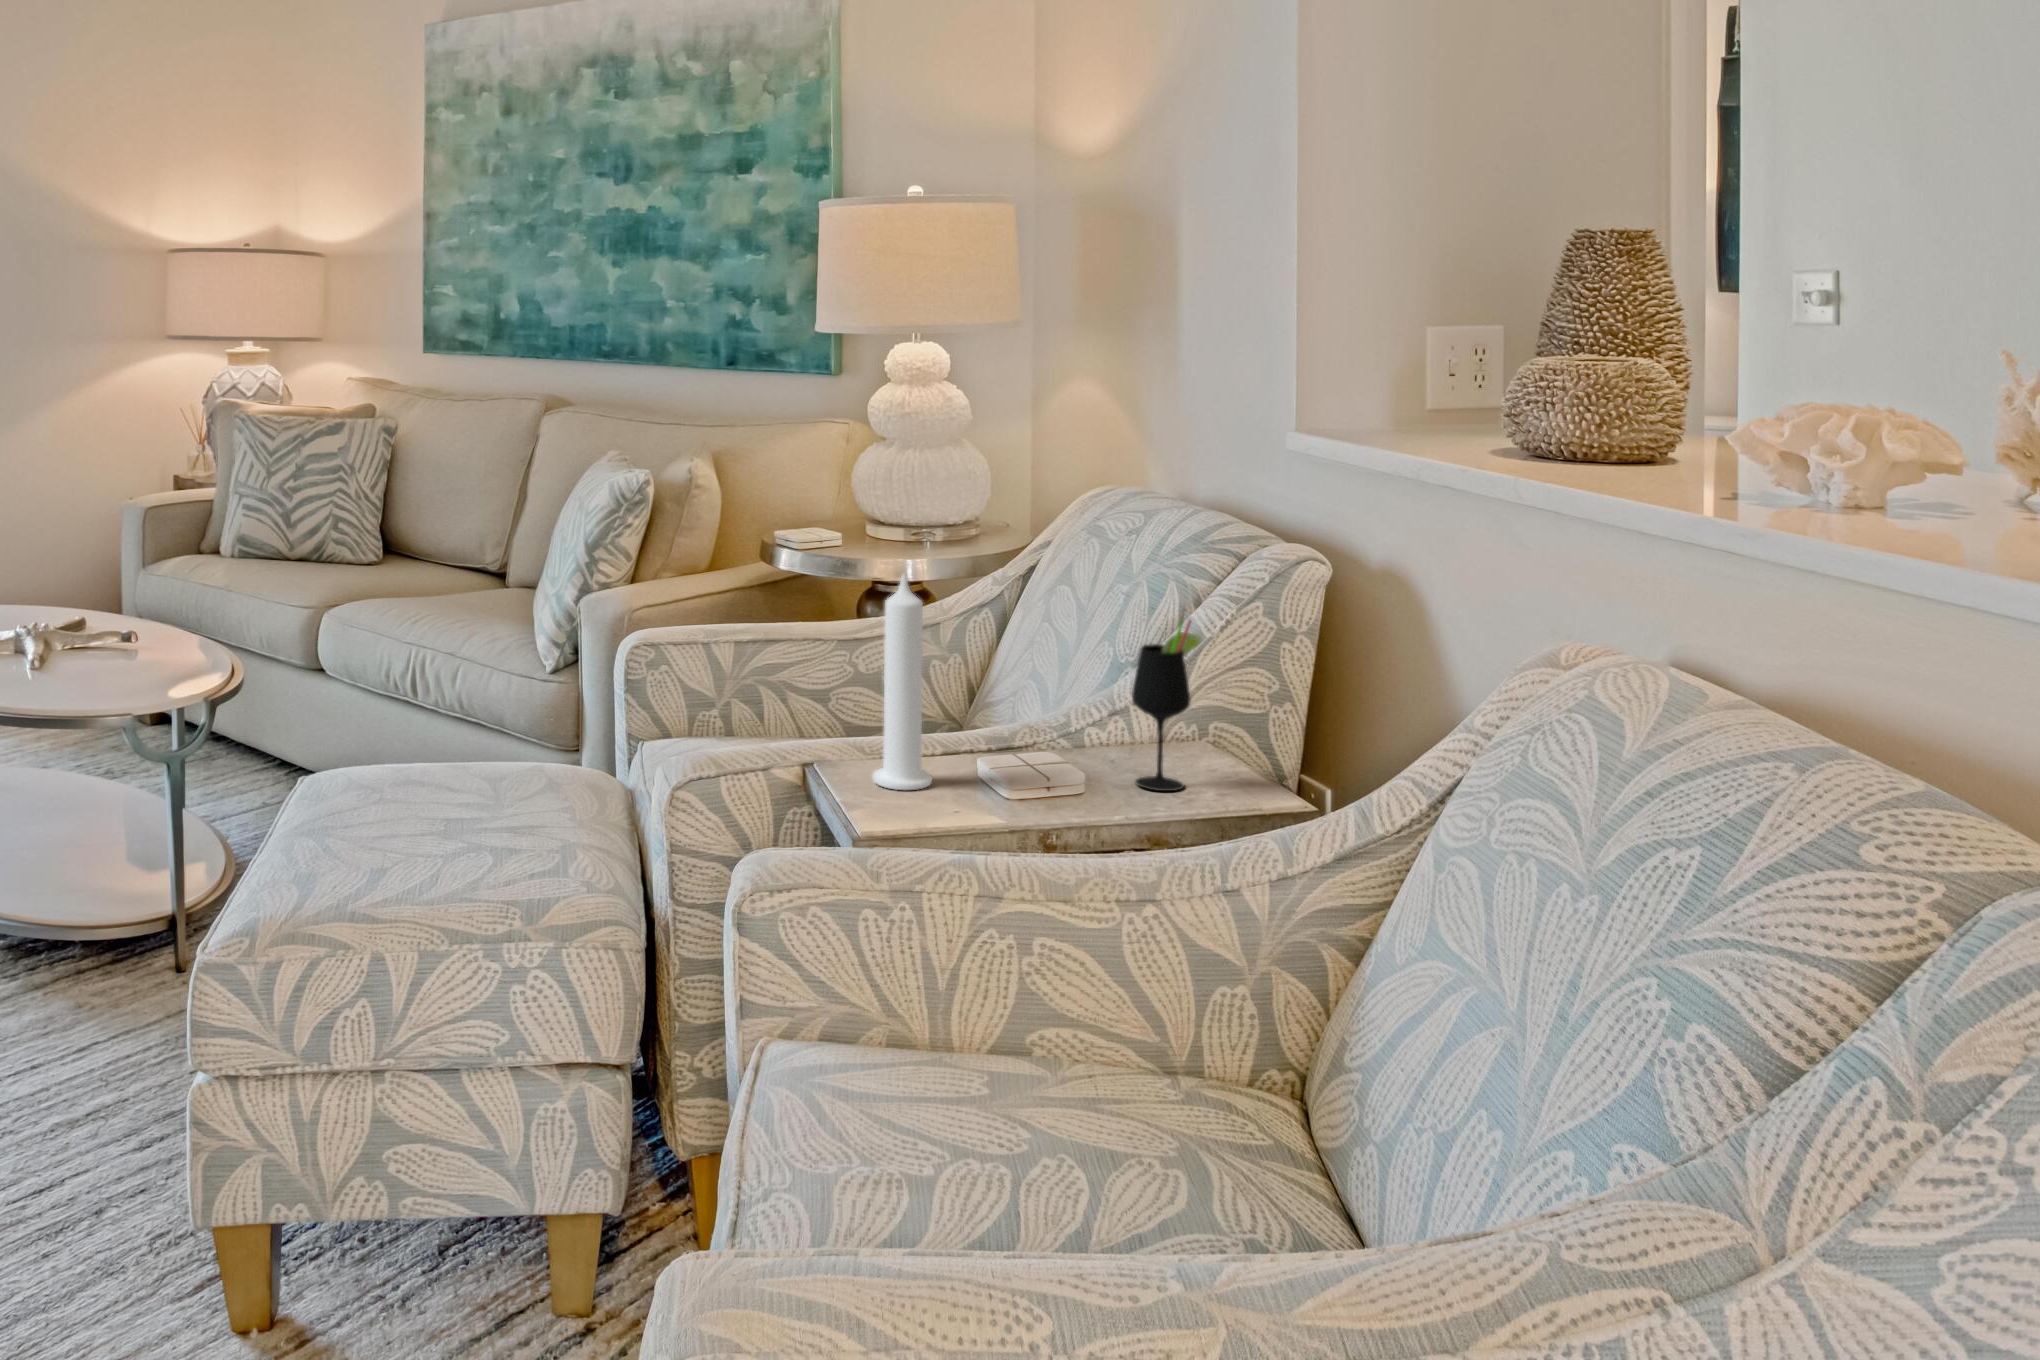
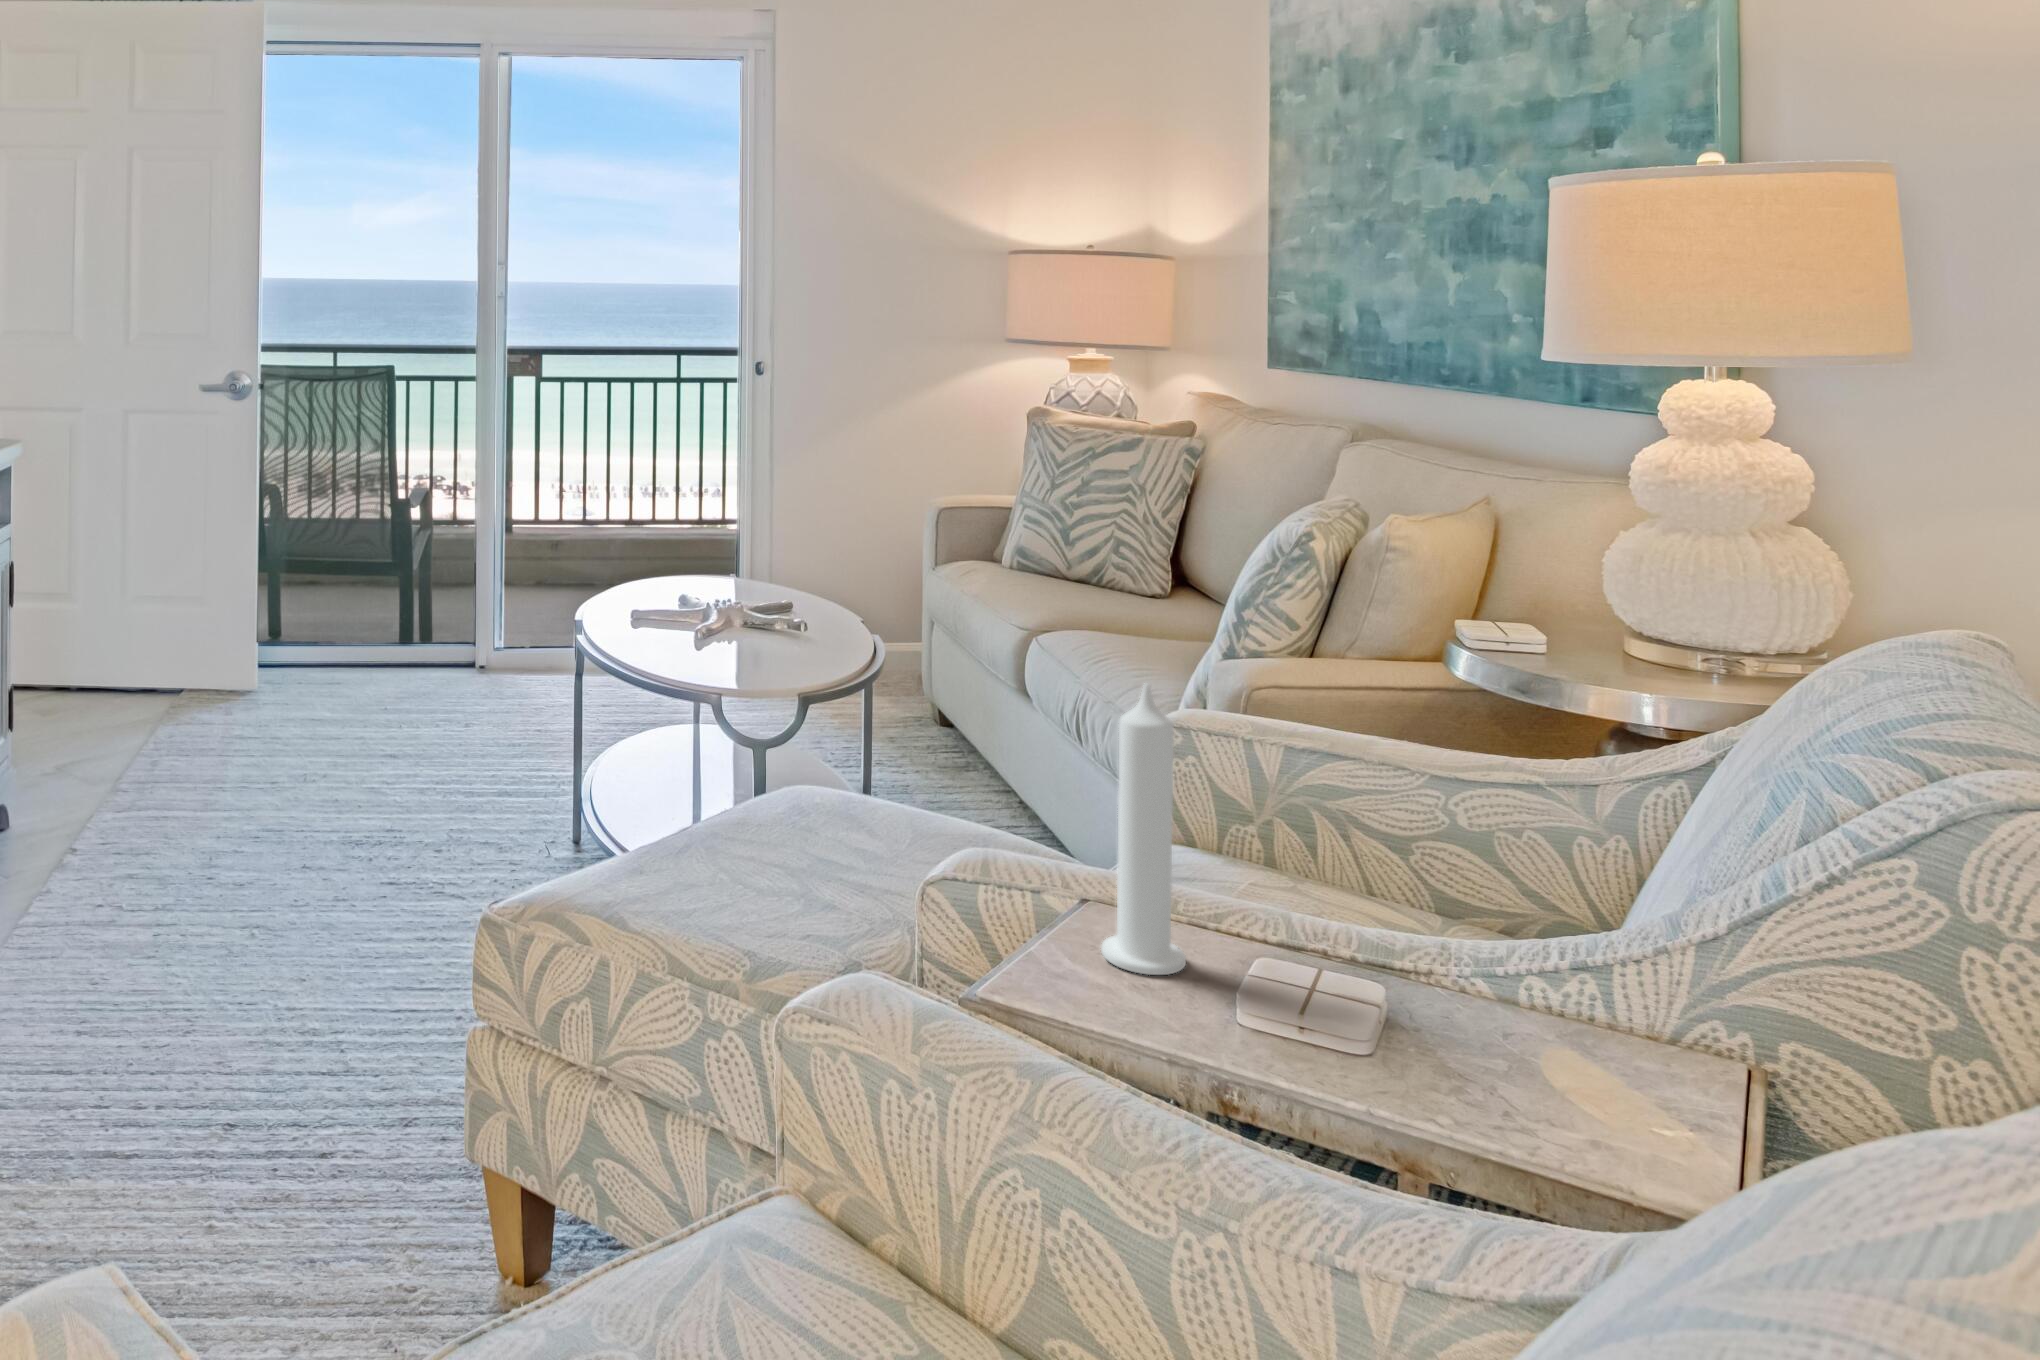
wine glass: present [1132,620,1202,791] -> none [1464,837,1589,1108]

